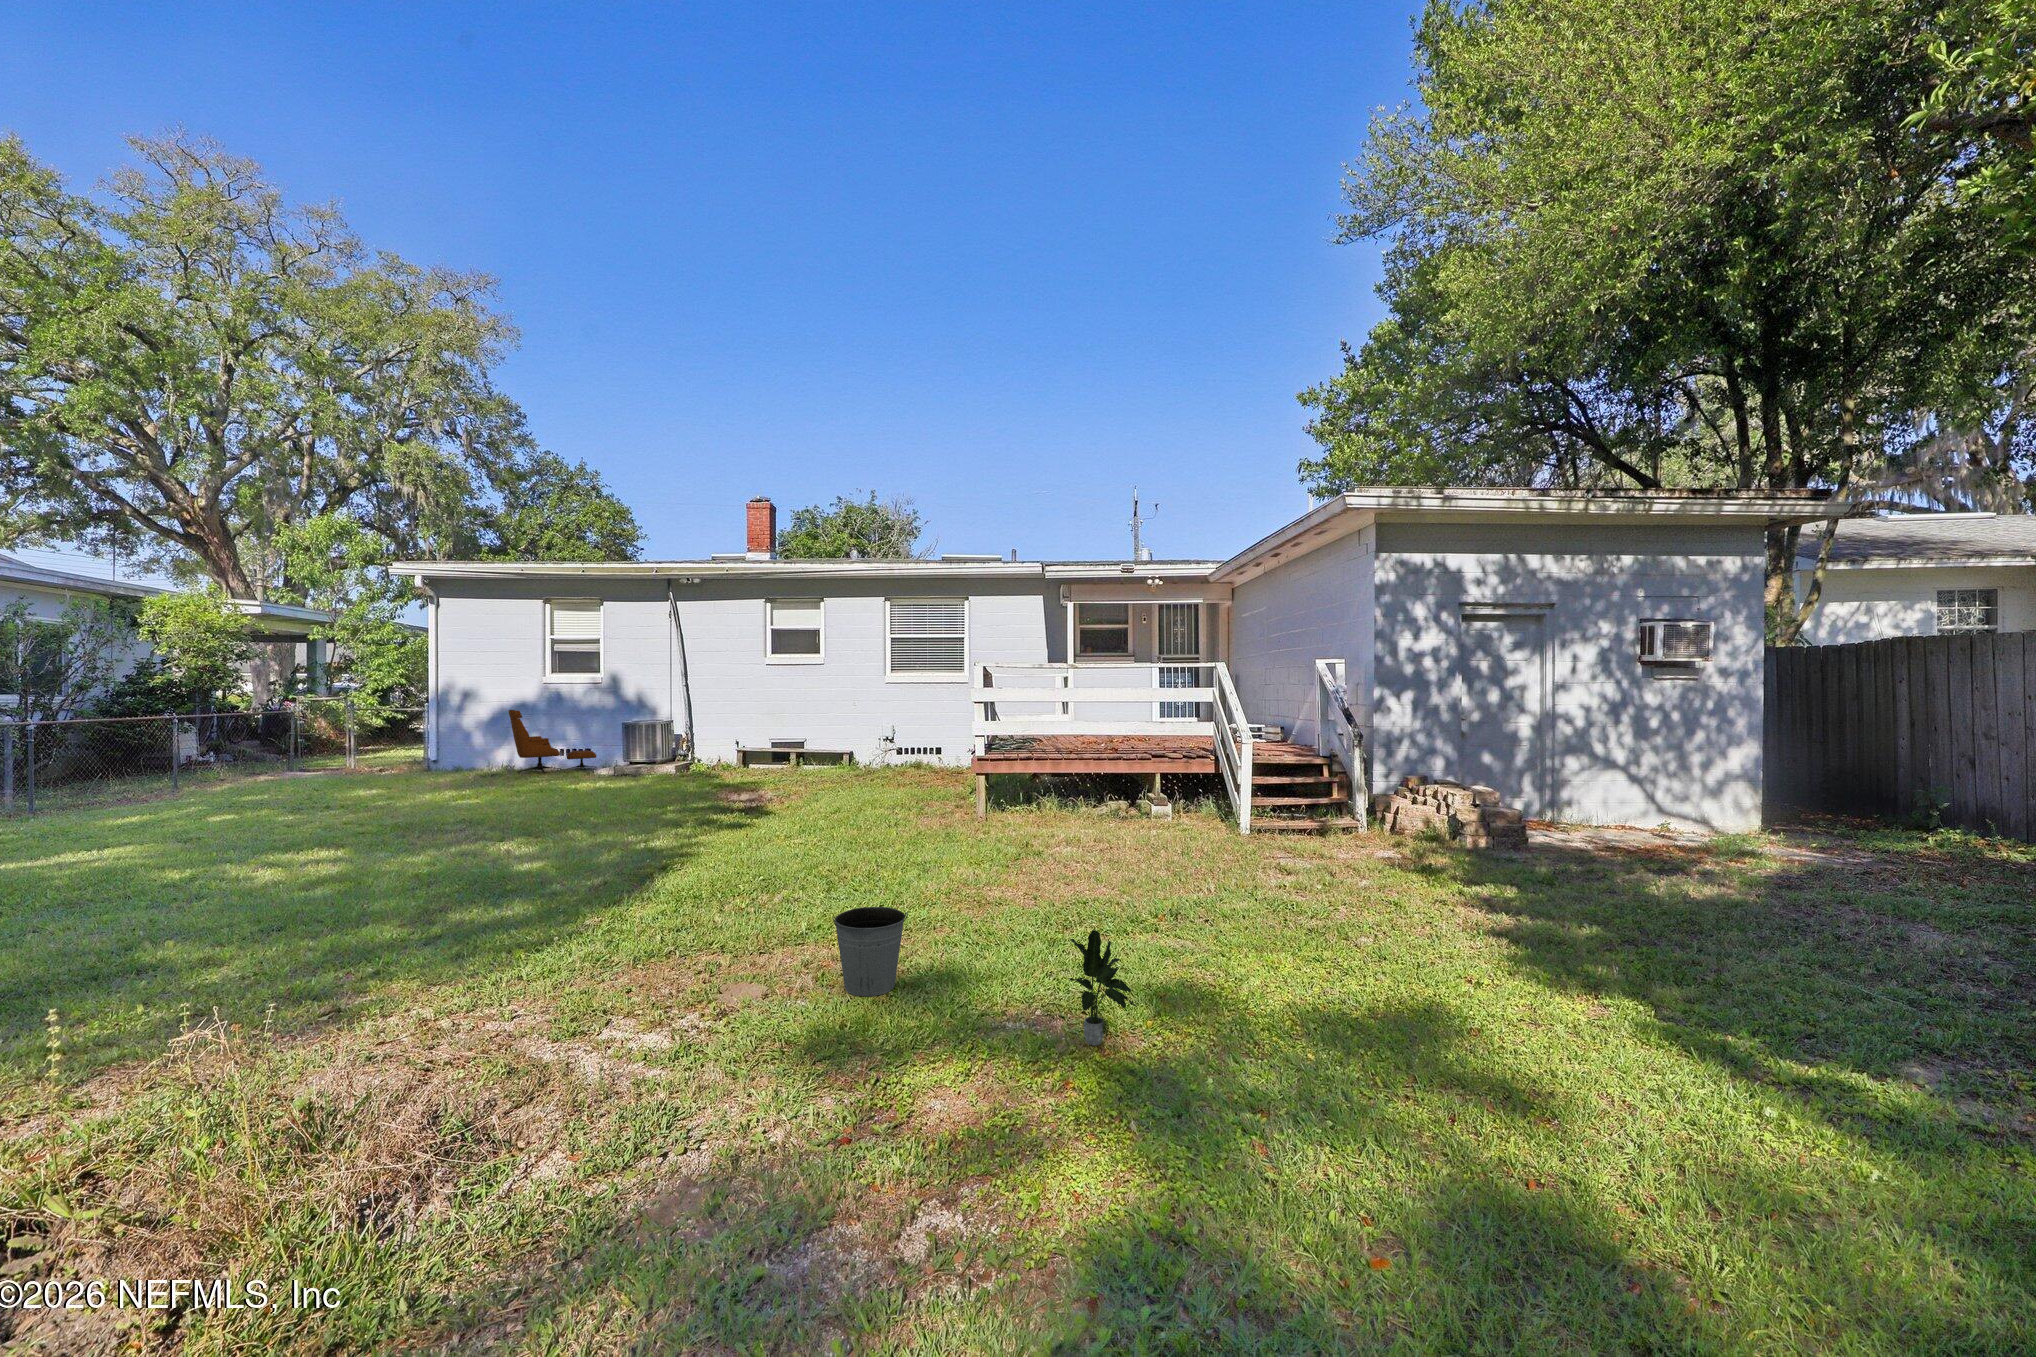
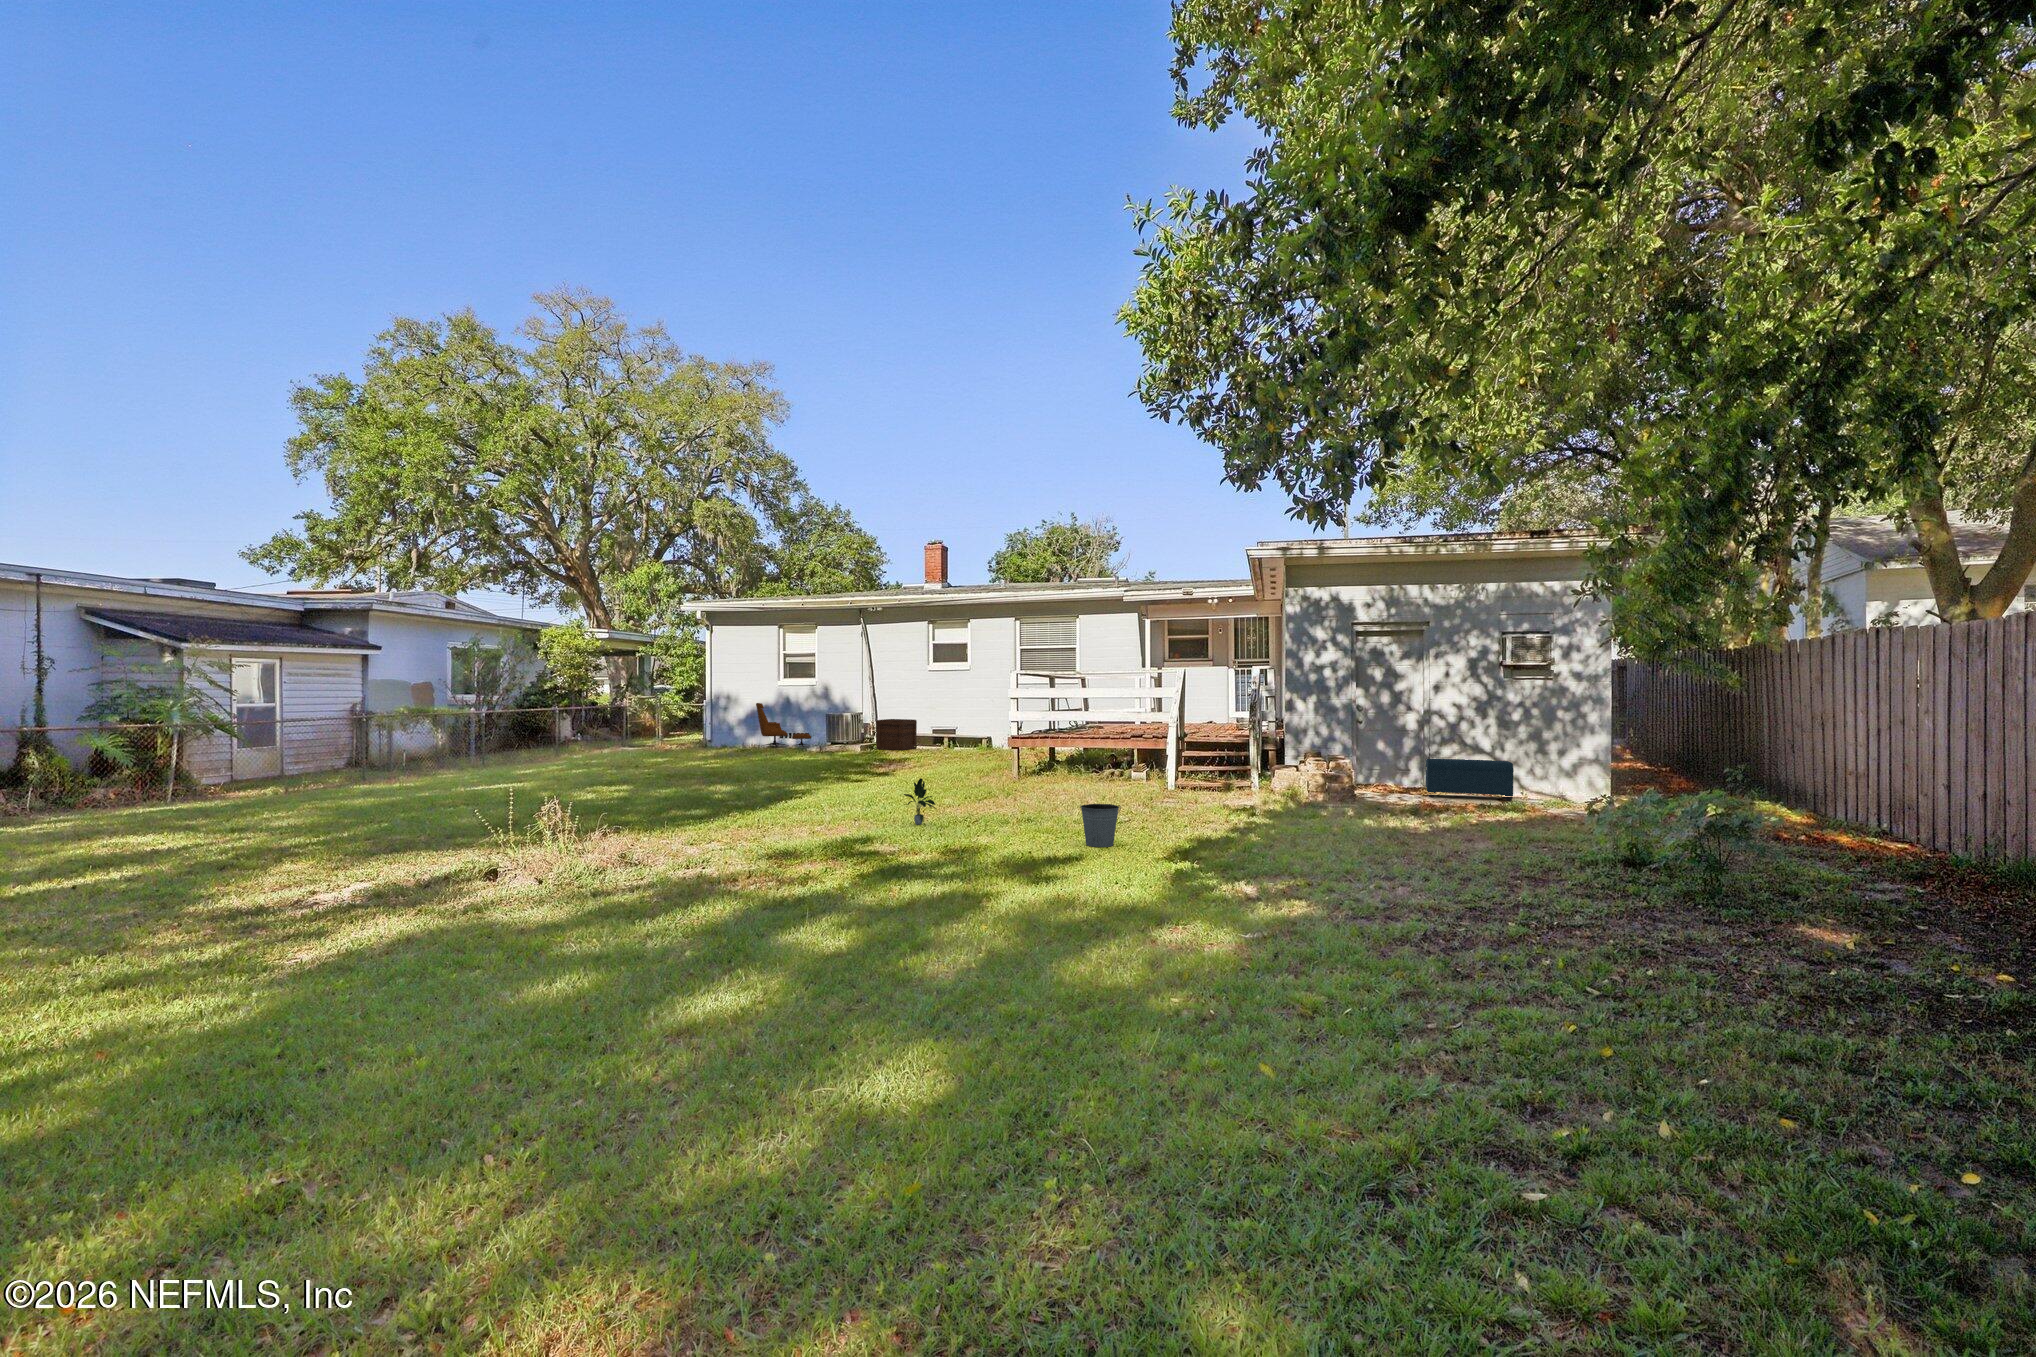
wooden crate: none [700,727,755,771] -> present [876,719,917,751]
bench: none [1549,778,1682,833] -> present [1426,759,1514,801]
bucket: present [832,907,908,996] -> present [1080,804,1121,847]

